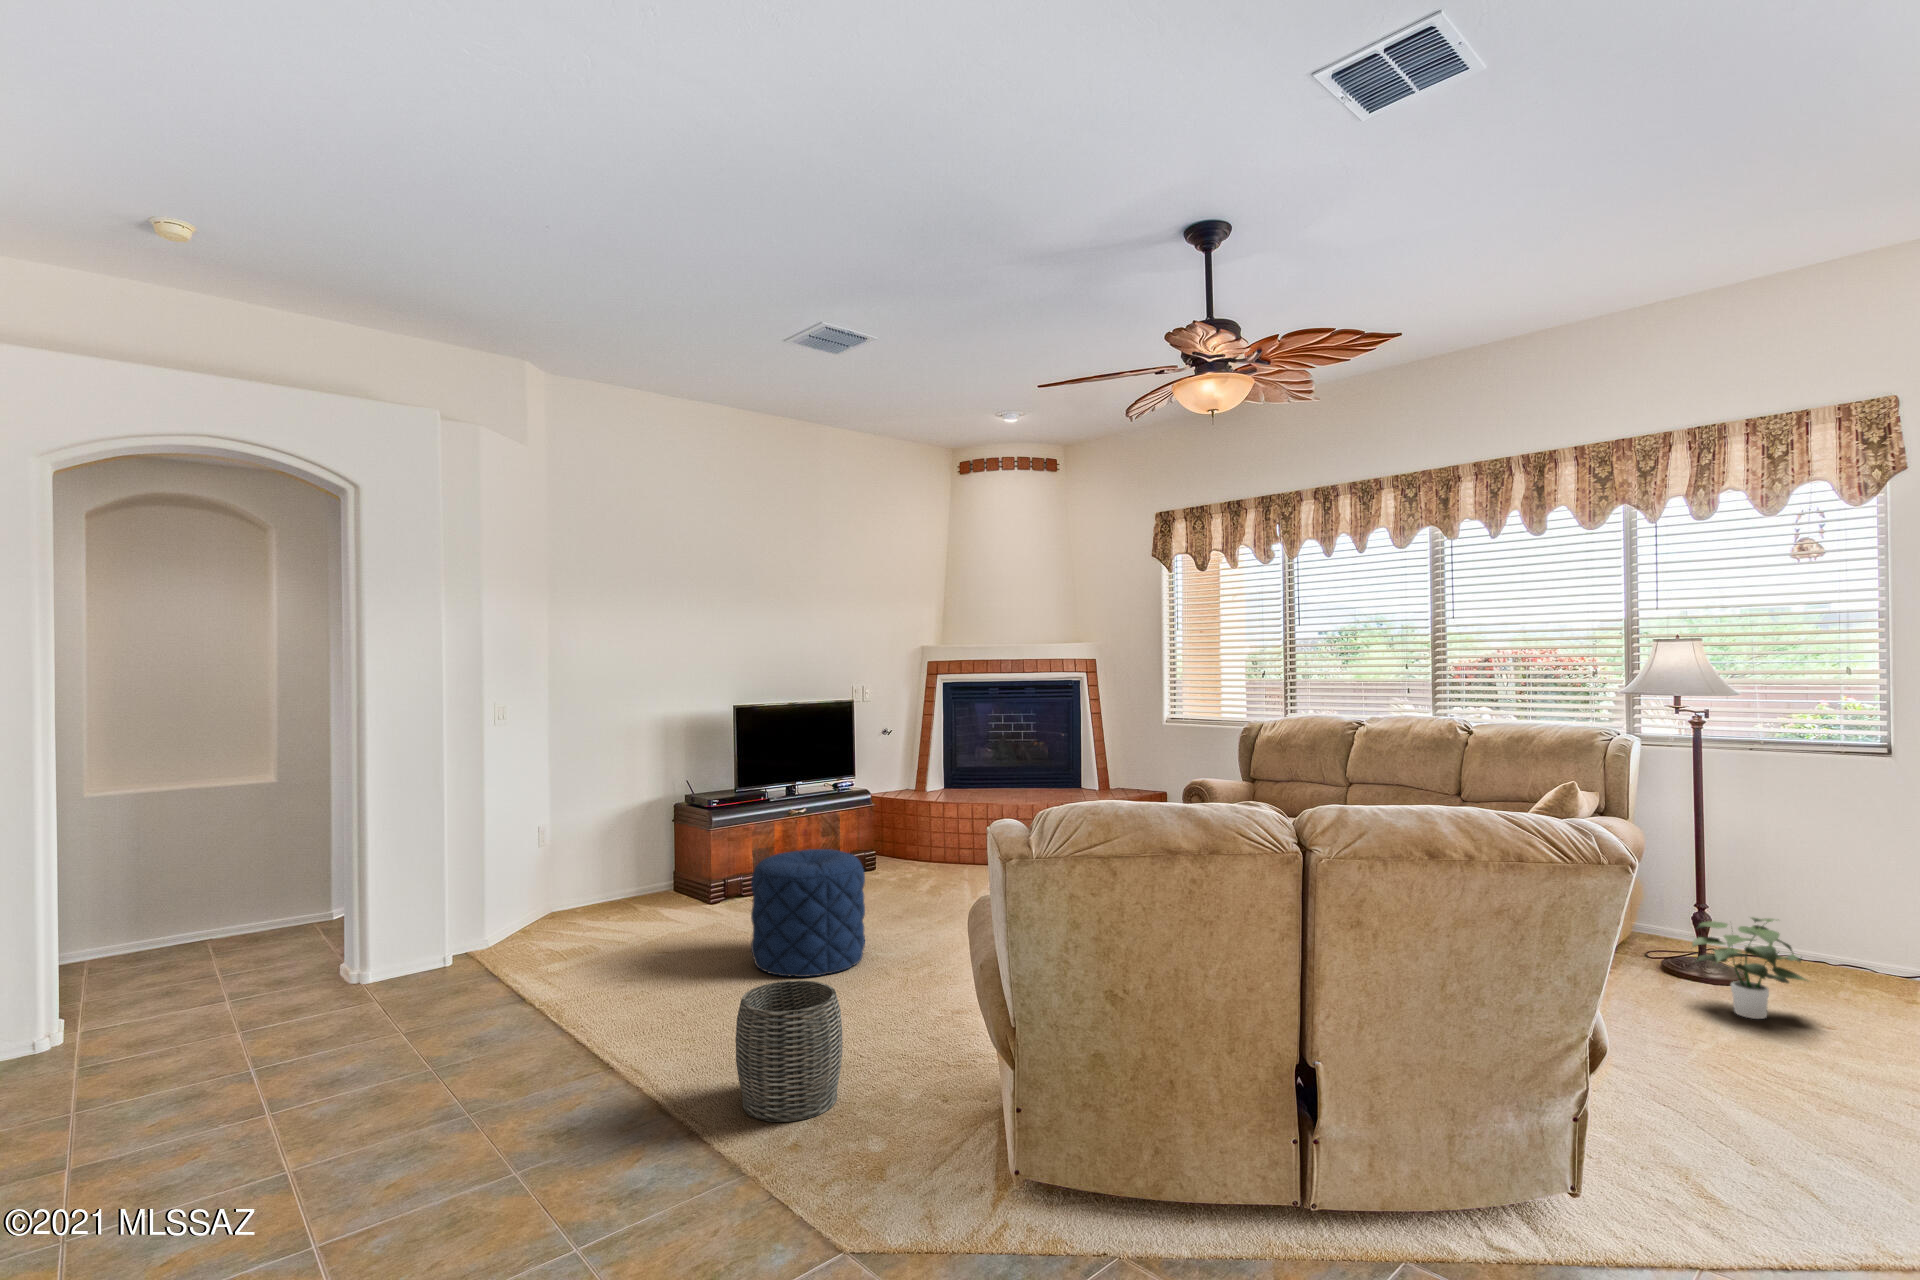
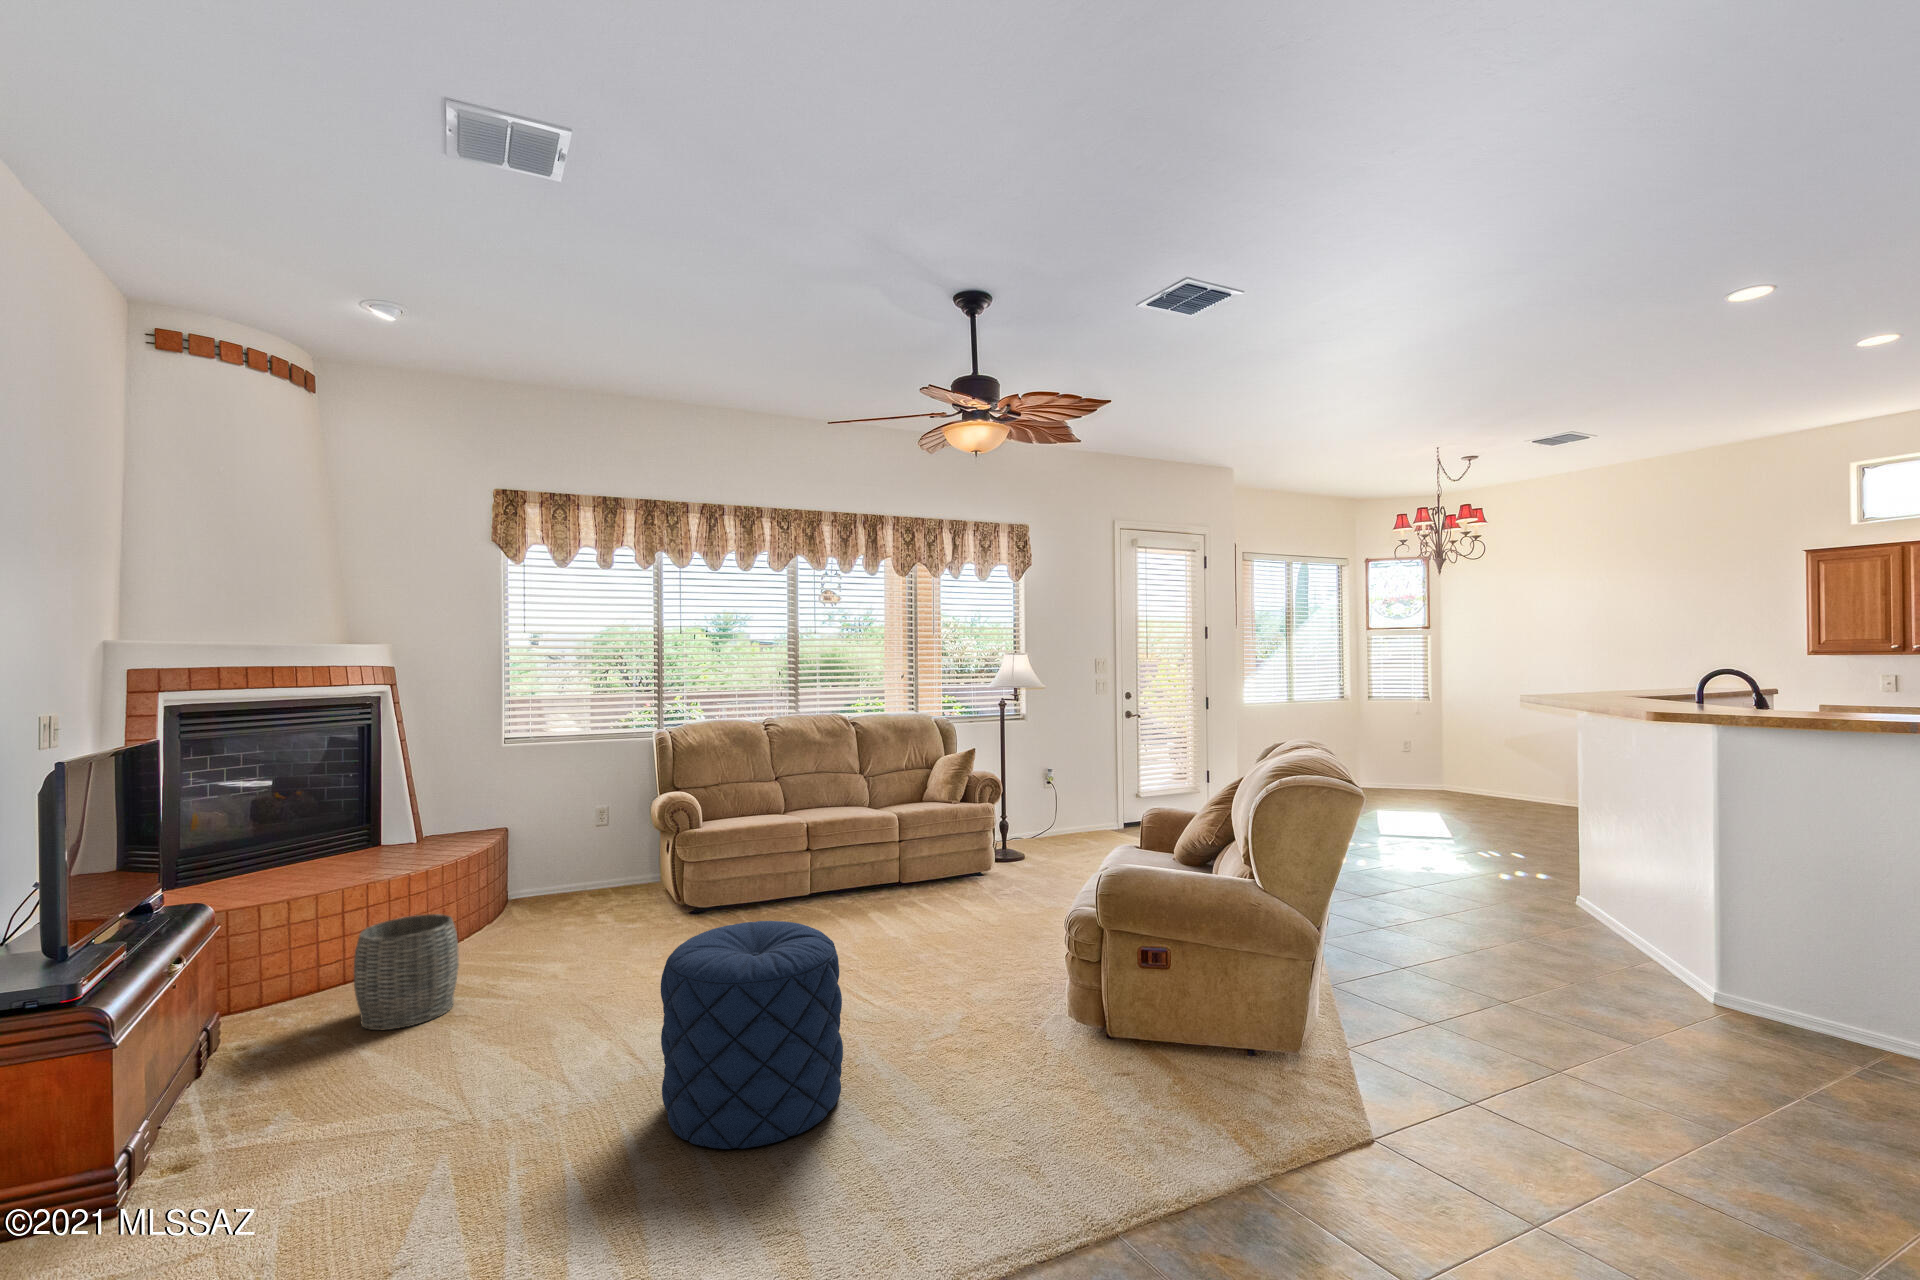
potted plant: present [1692,917,1807,1019] -> none [1042,785,1086,839]
woven basket: present [736,981,843,1122] -> present [354,914,459,1030]

